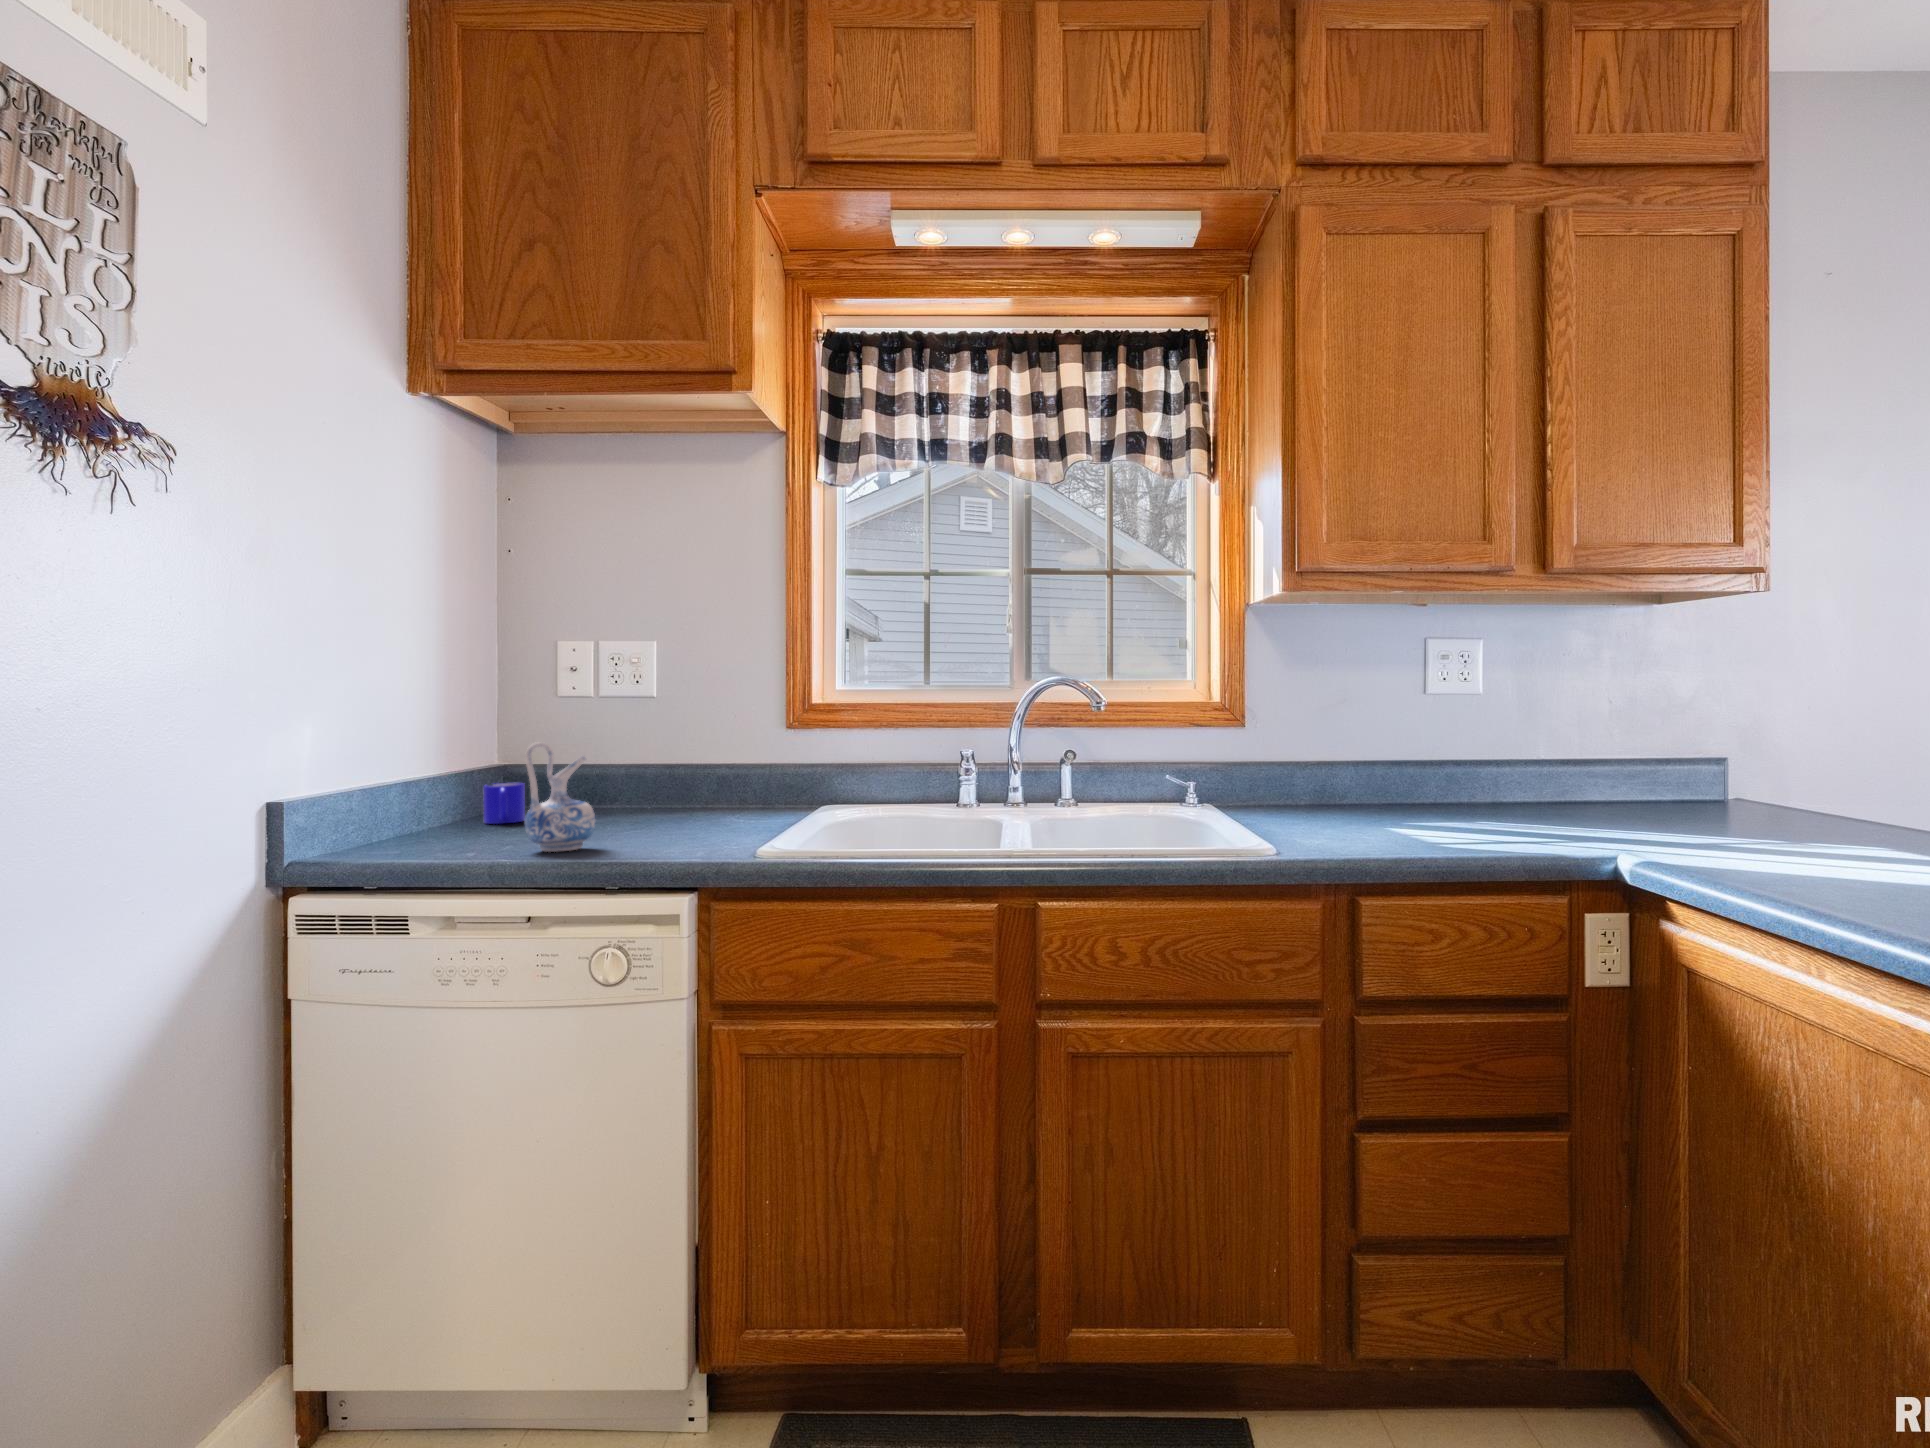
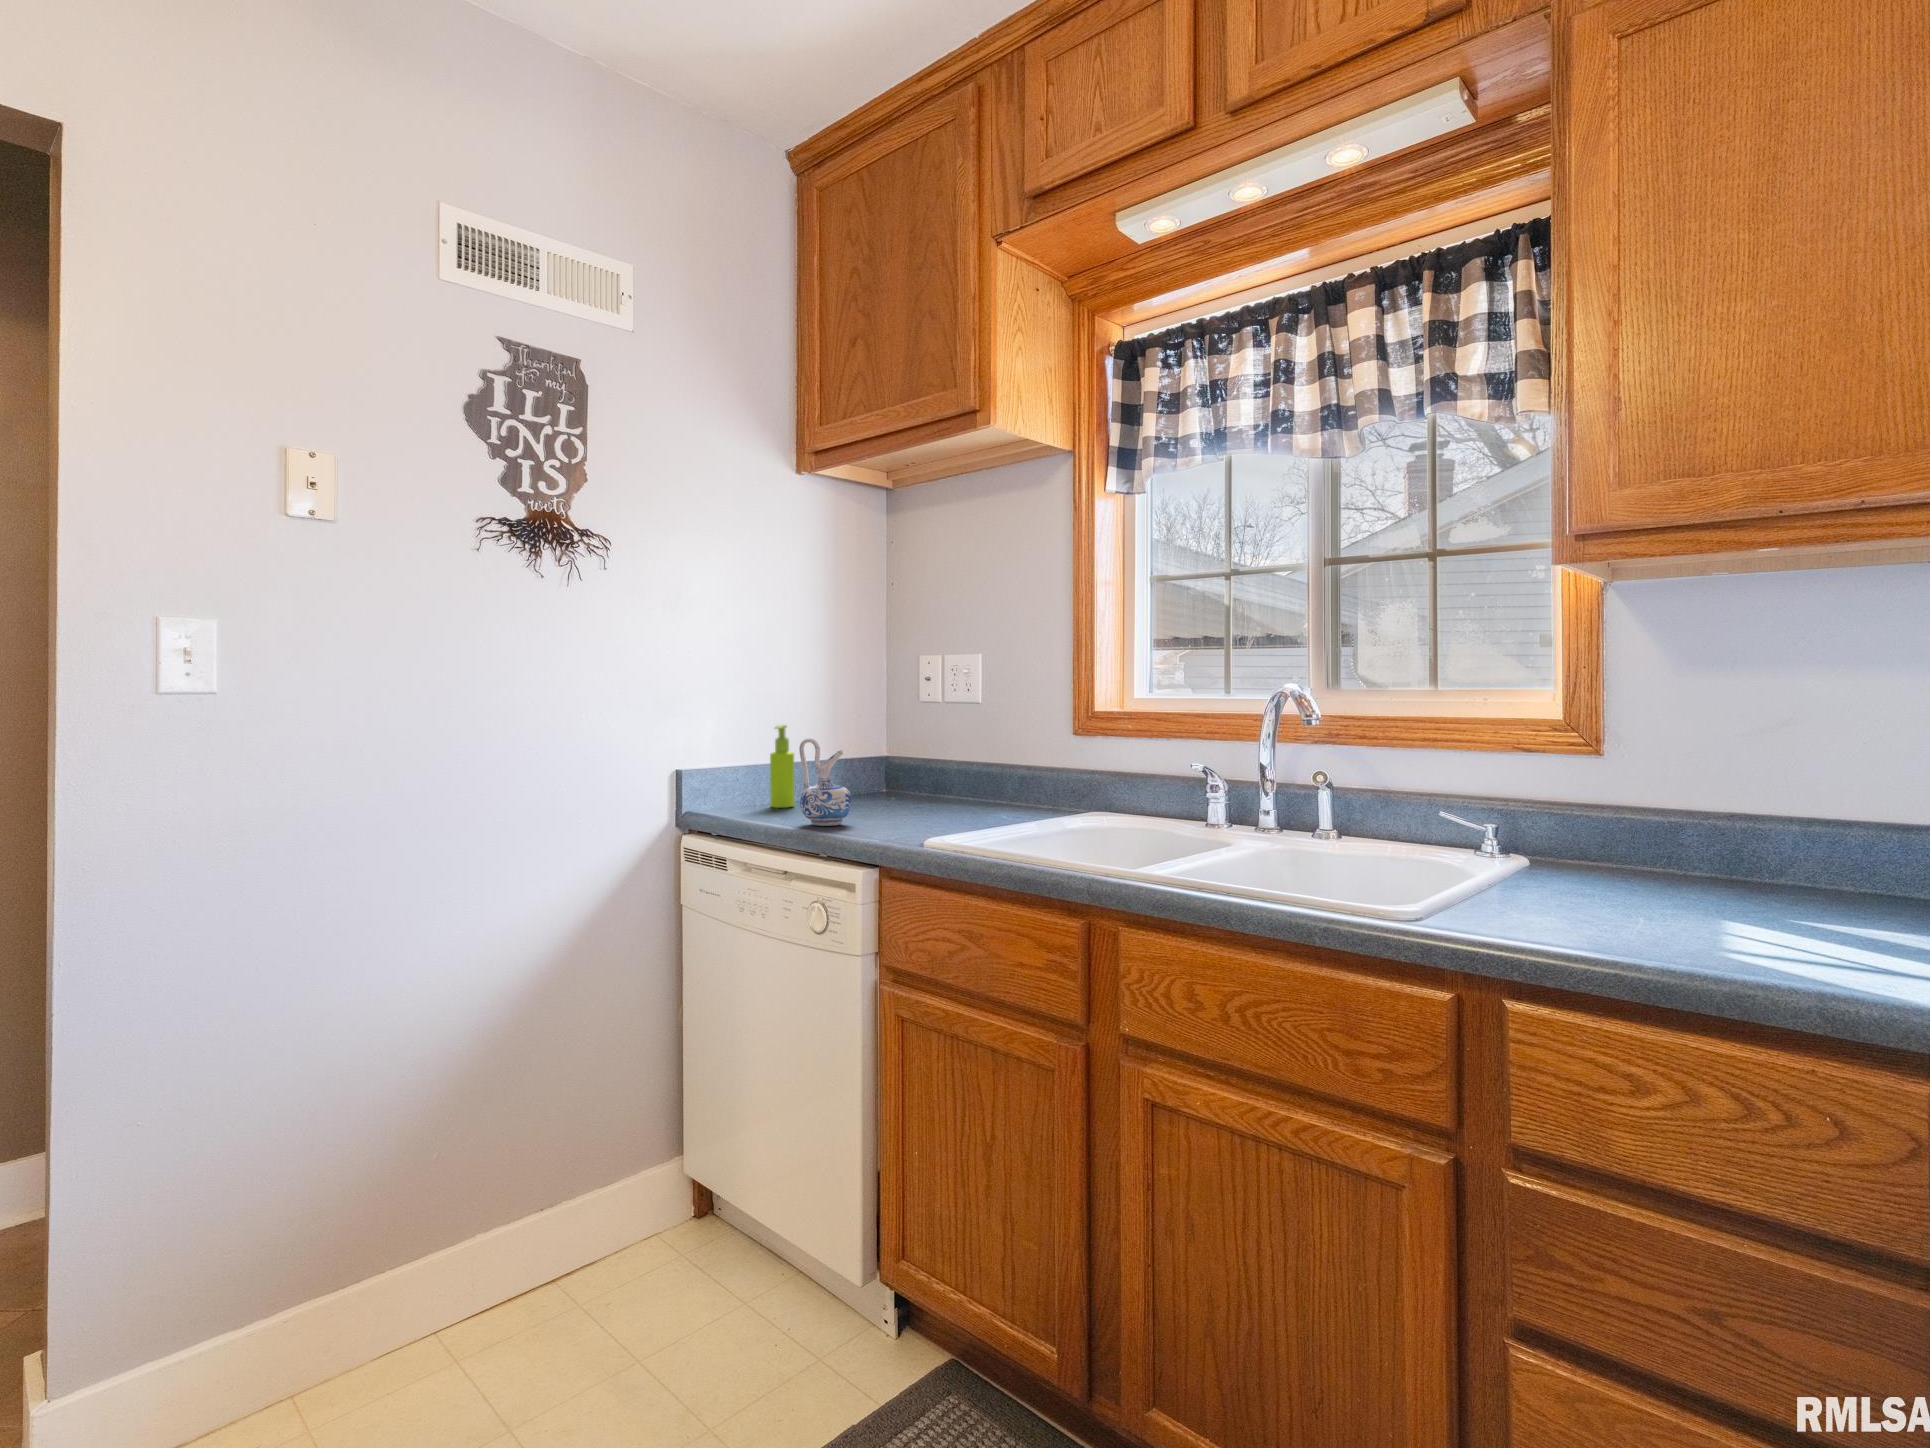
soap dispenser: none [388,730,426,843] -> present [770,725,795,808]
mug: present [484,783,525,824] -> none [868,768,897,800]

